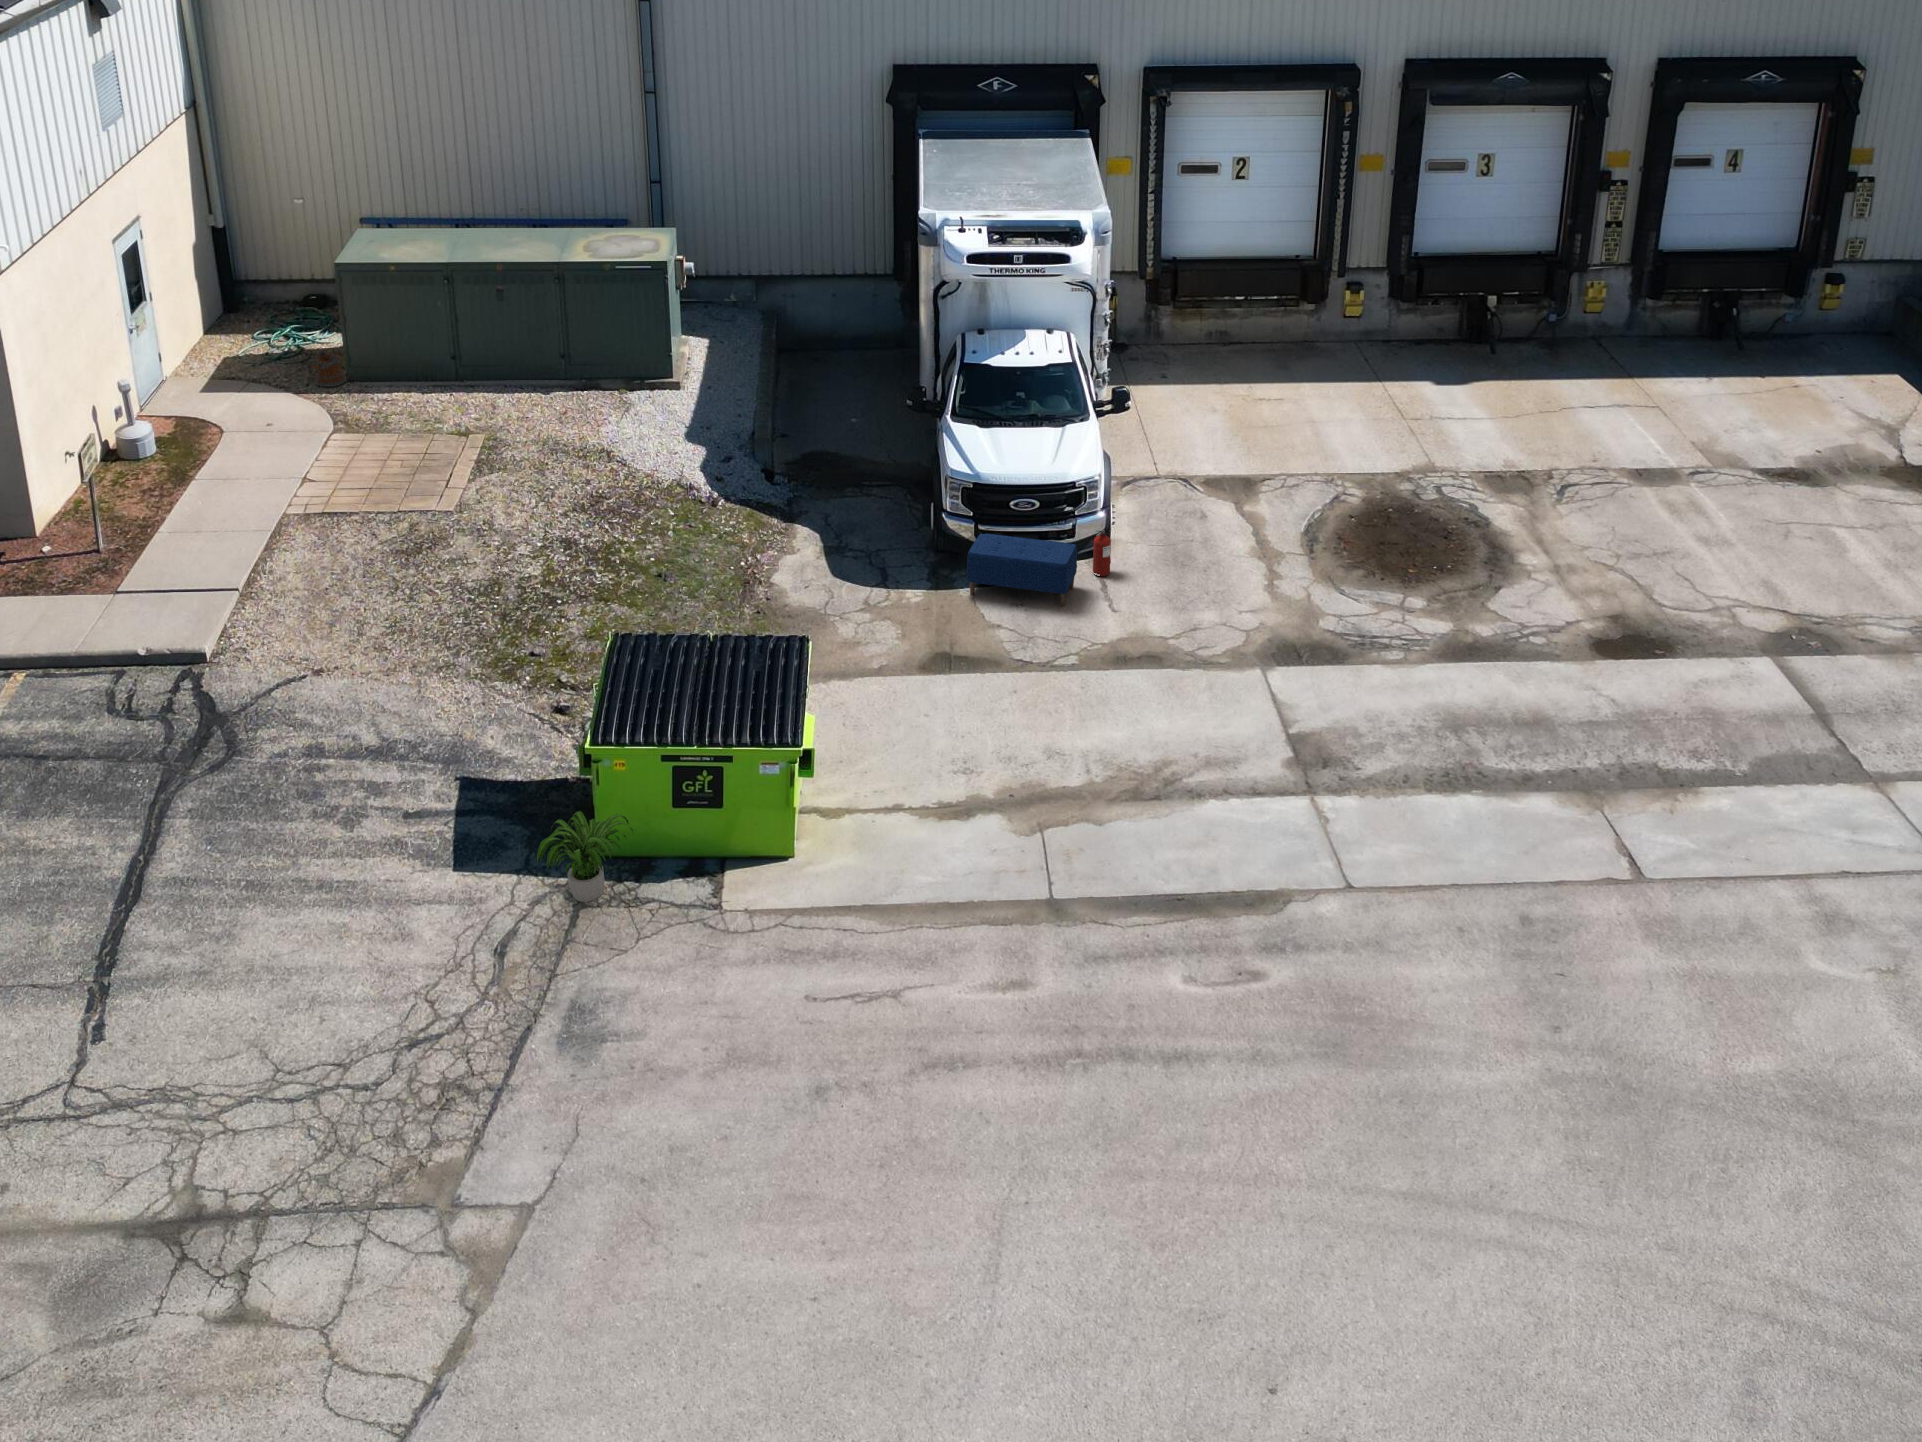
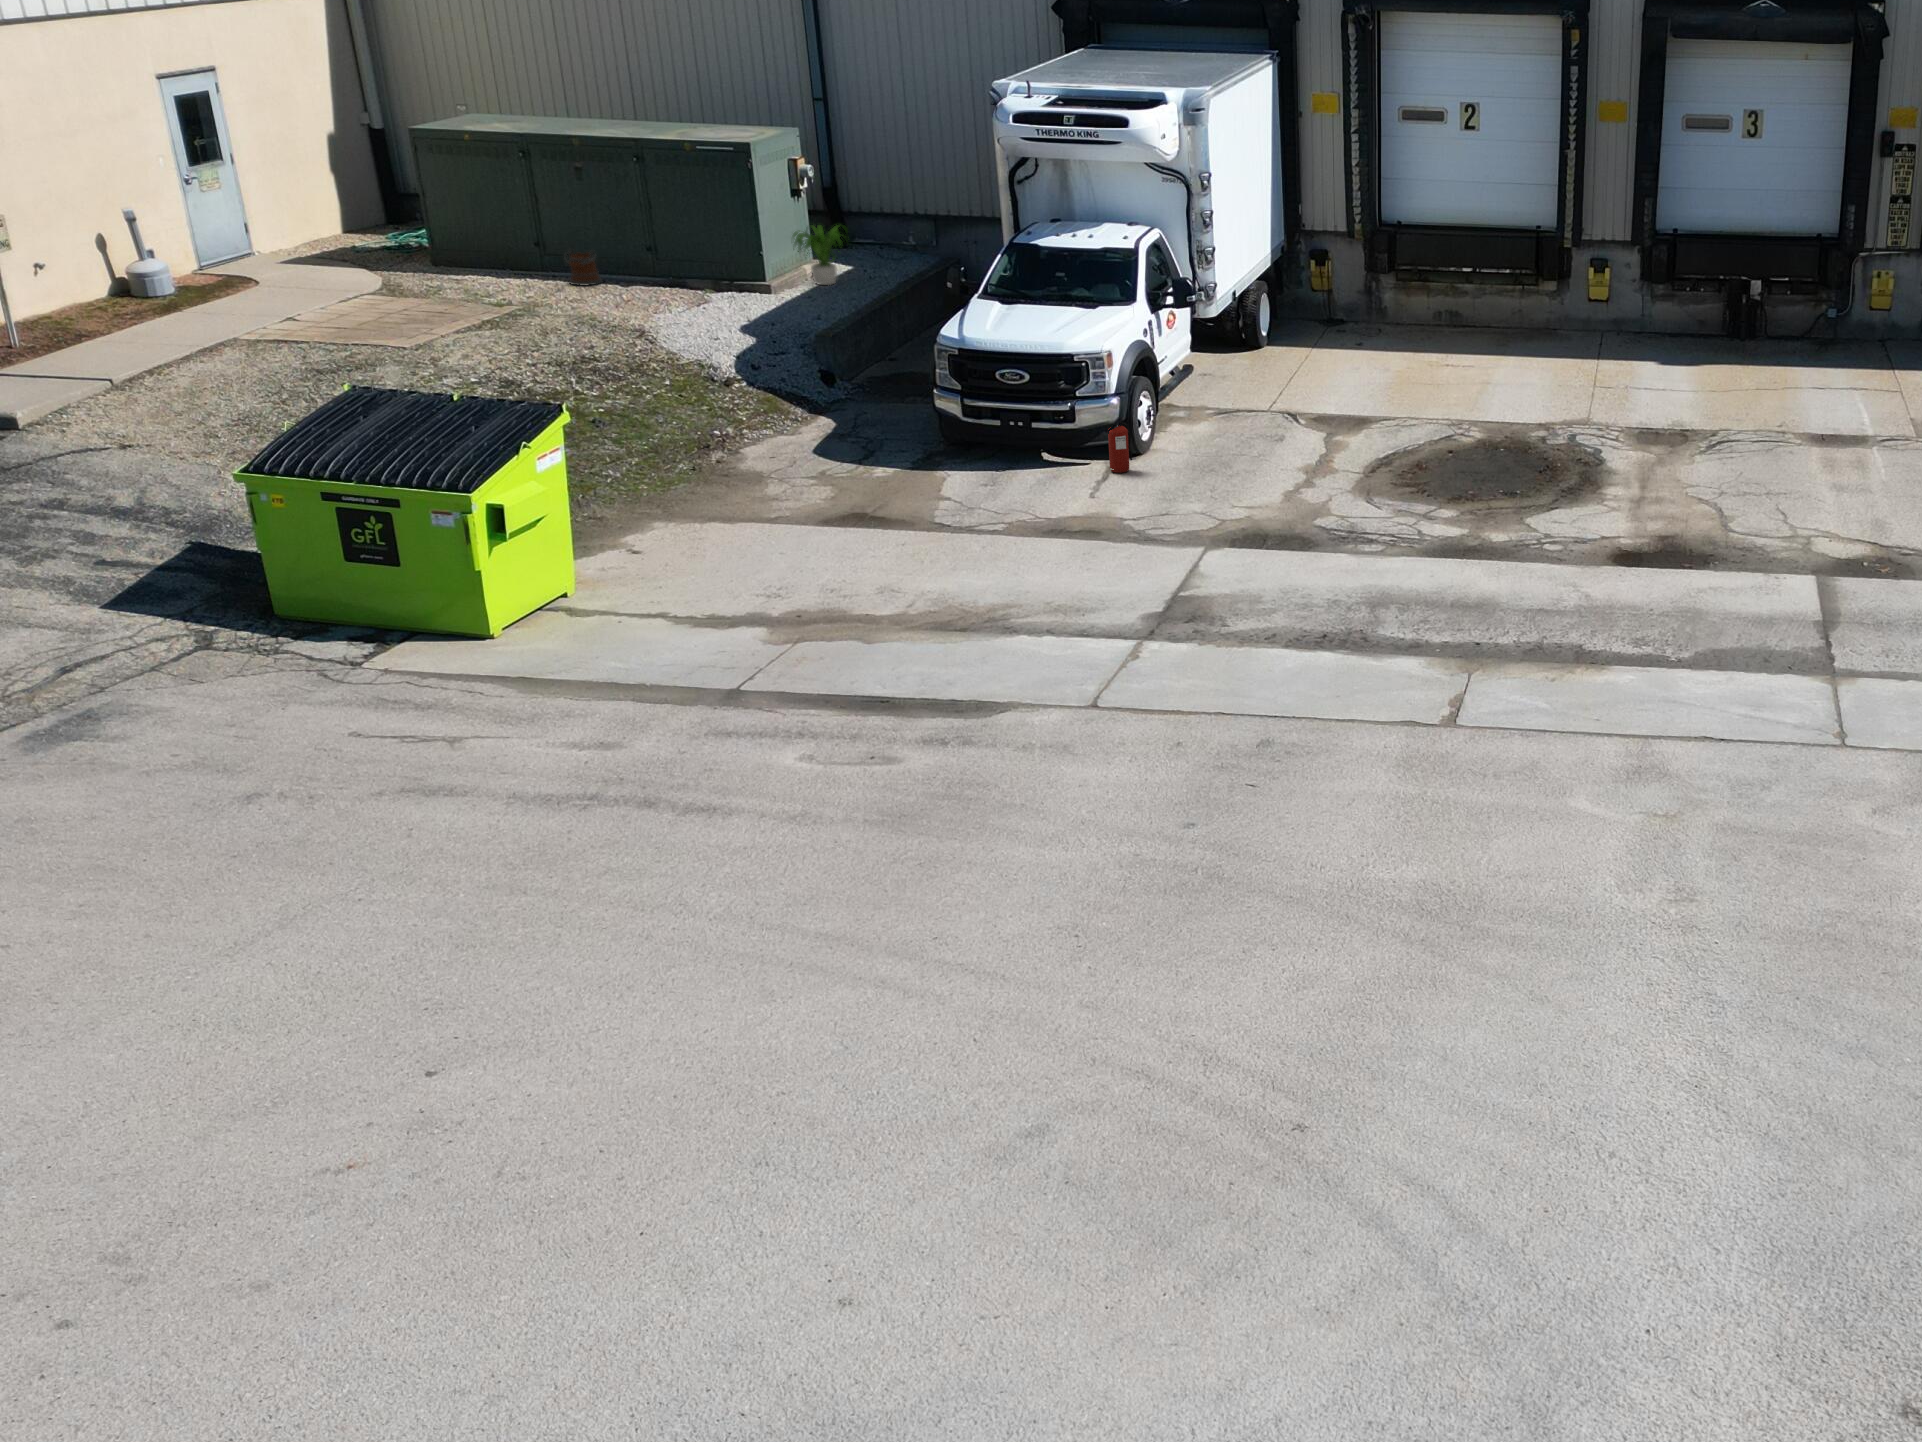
bucket: present [312,350,346,387] -> present [566,249,603,286]
bench: present [967,533,1077,606] -> none [951,413,1080,490]
potted plant: present [537,811,633,902] -> present [793,225,847,285]

